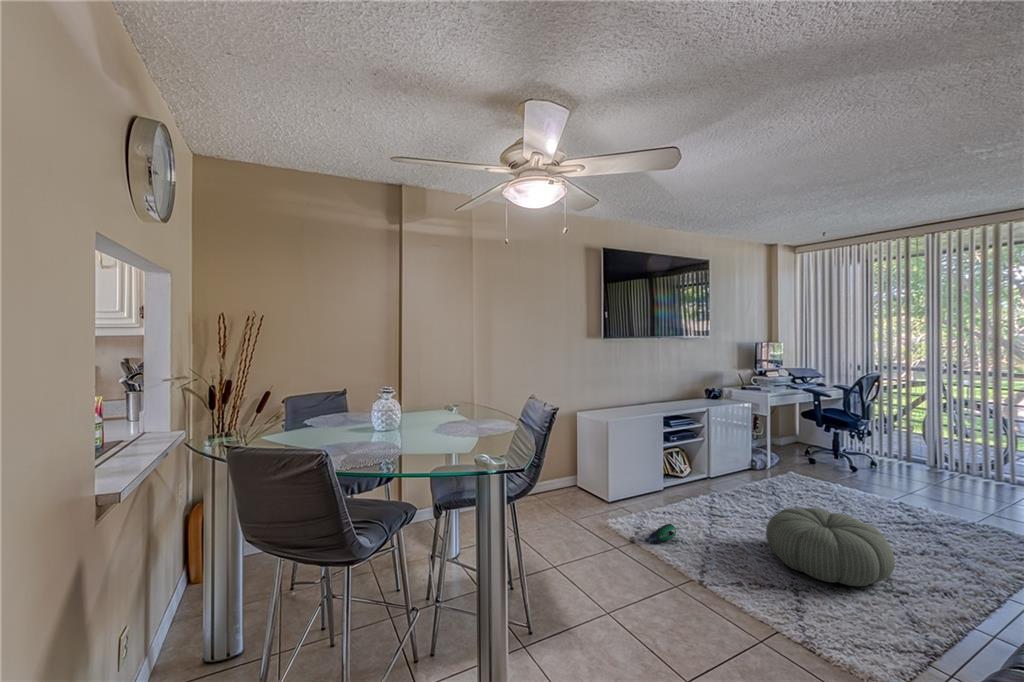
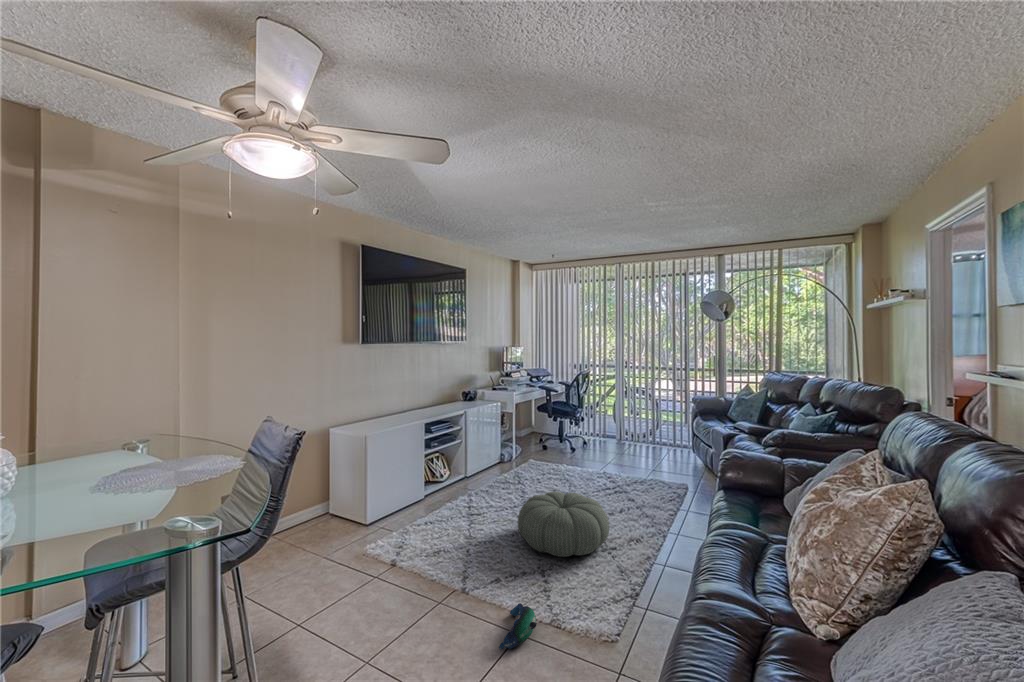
plush toy: present [645,524,676,543] -> present [499,603,537,650]

